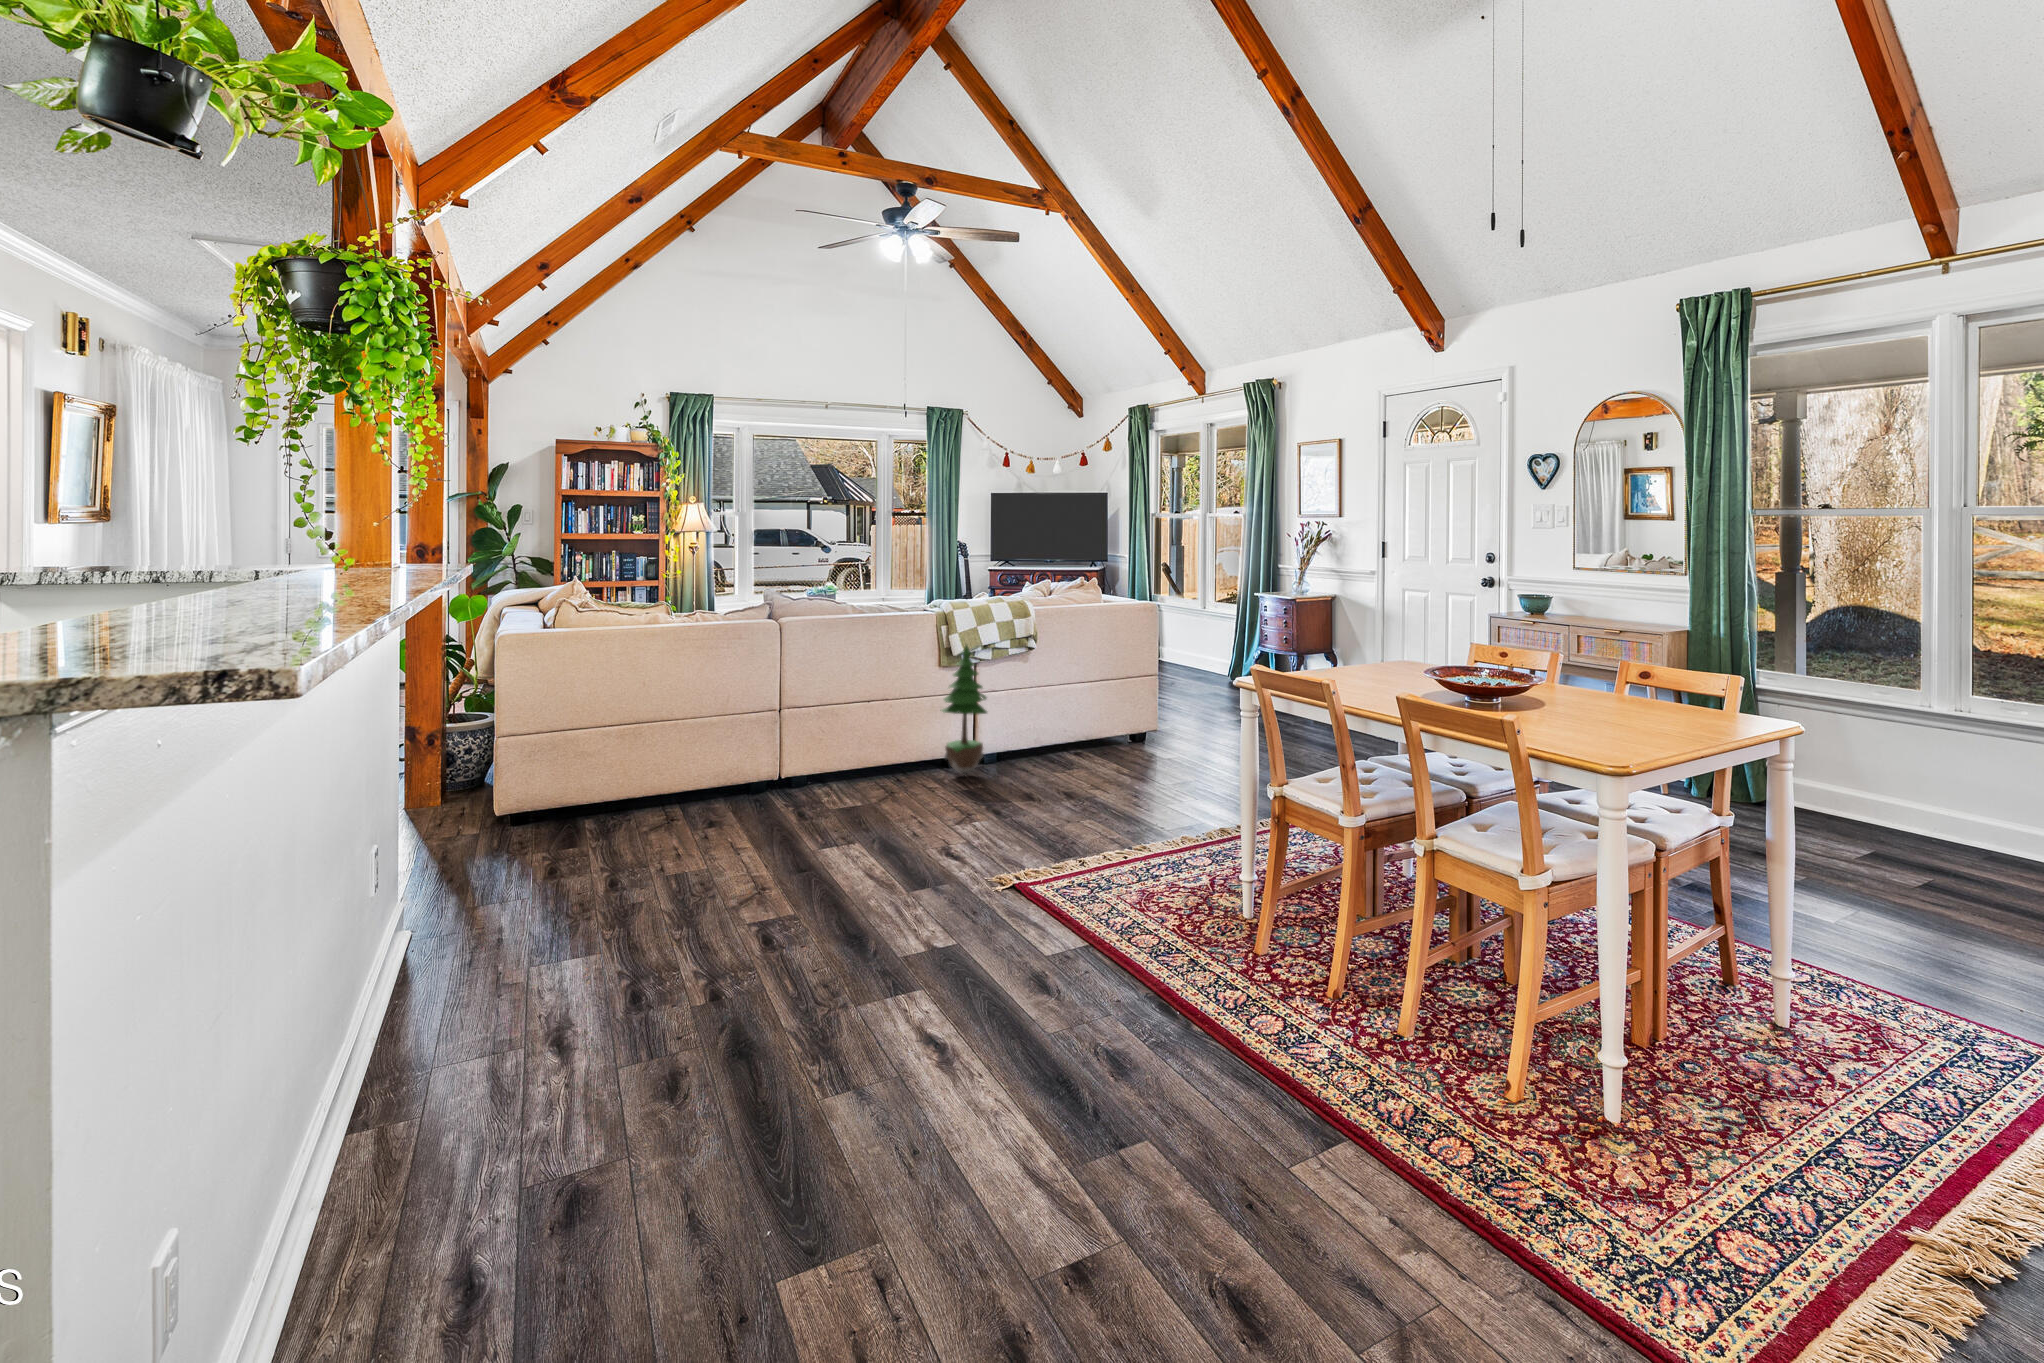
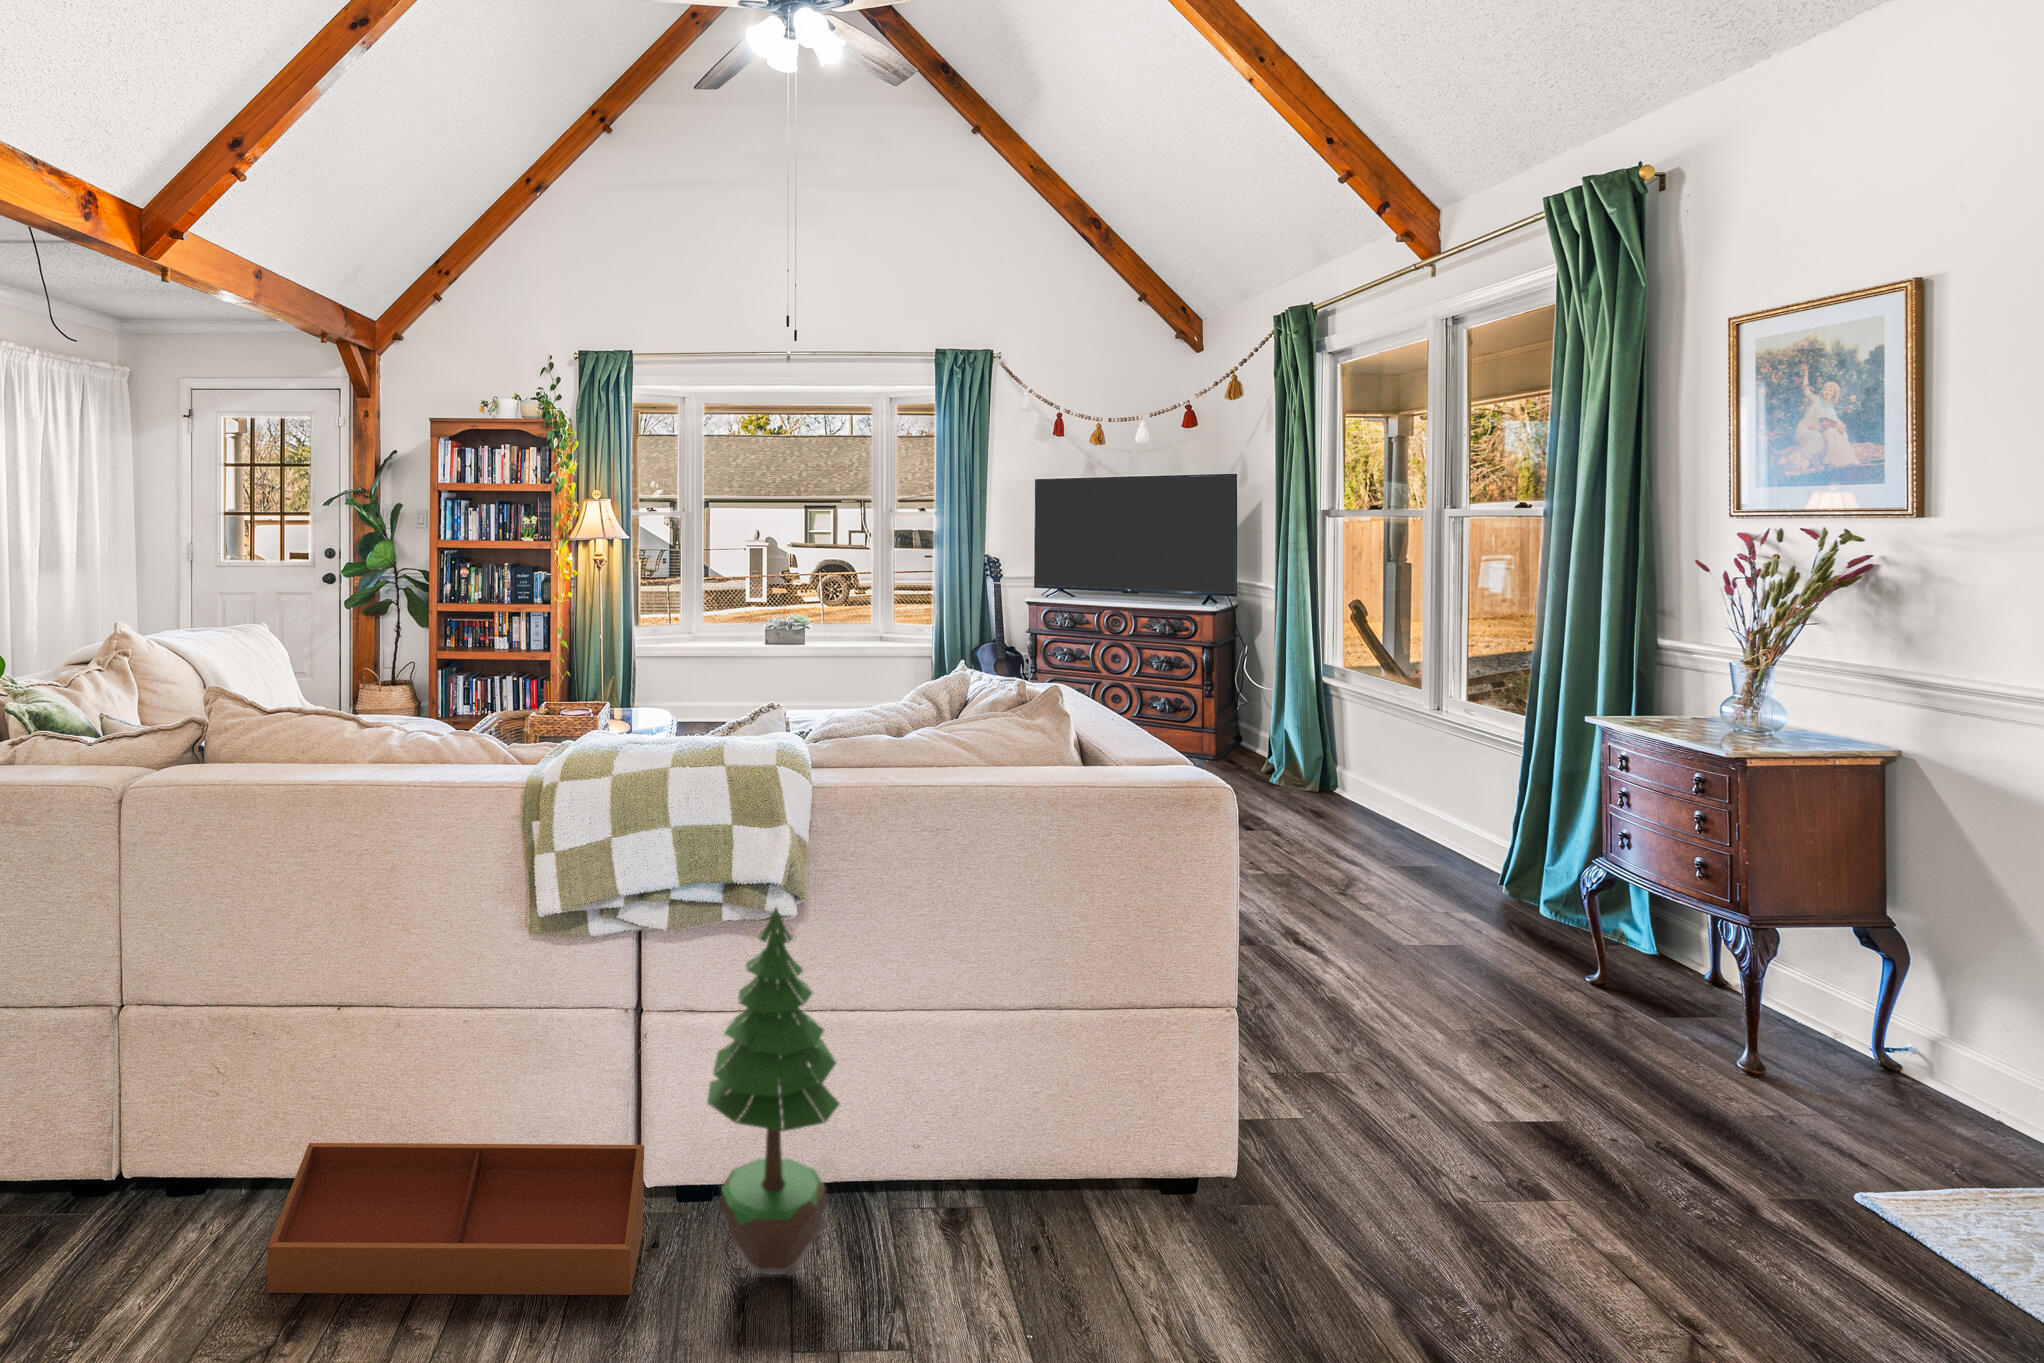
storage bin: none [776,742,917,794] -> present [267,1143,644,1295]

